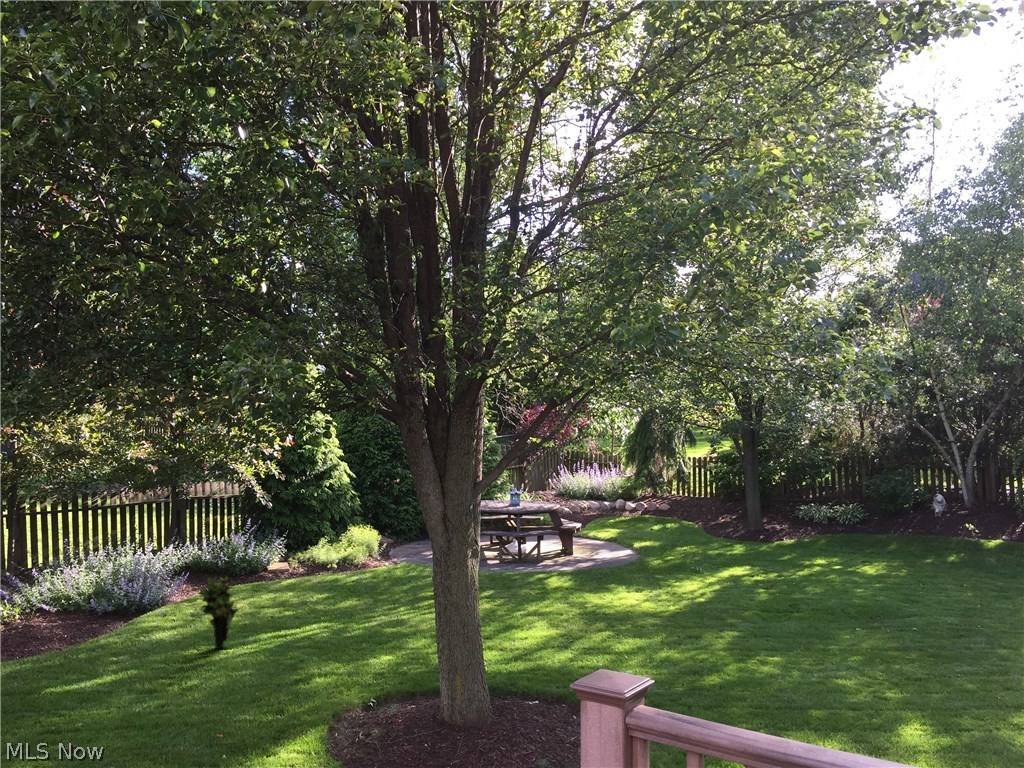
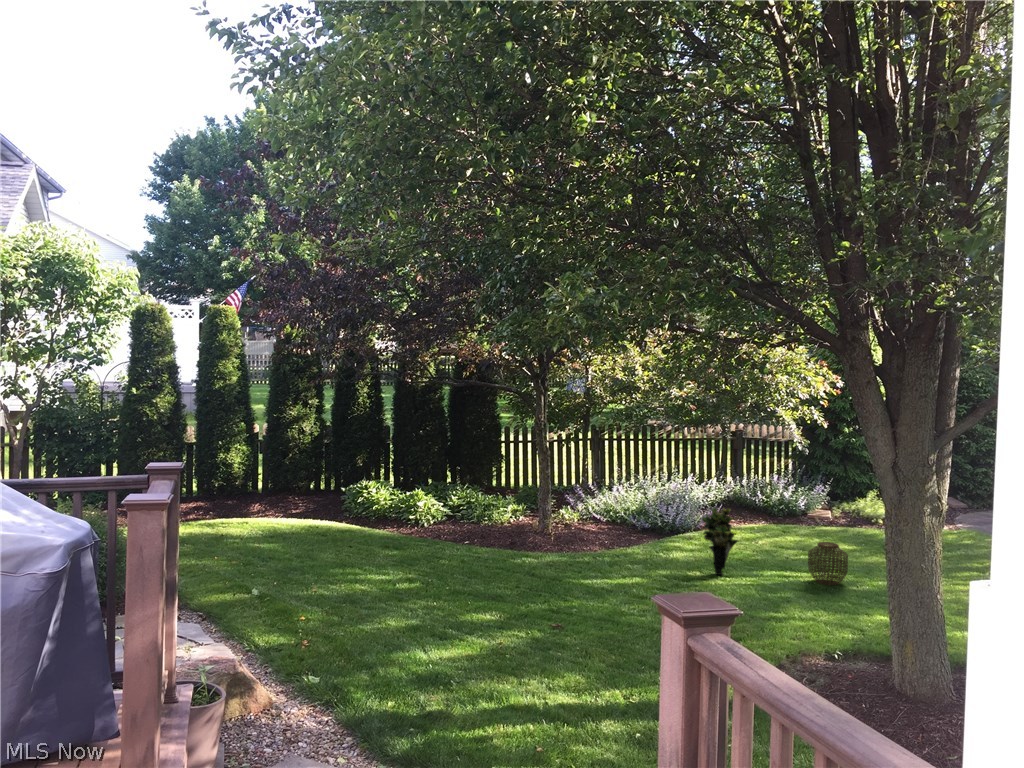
woven basket: none [306,595,343,636] -> present [808,542,848,585]

